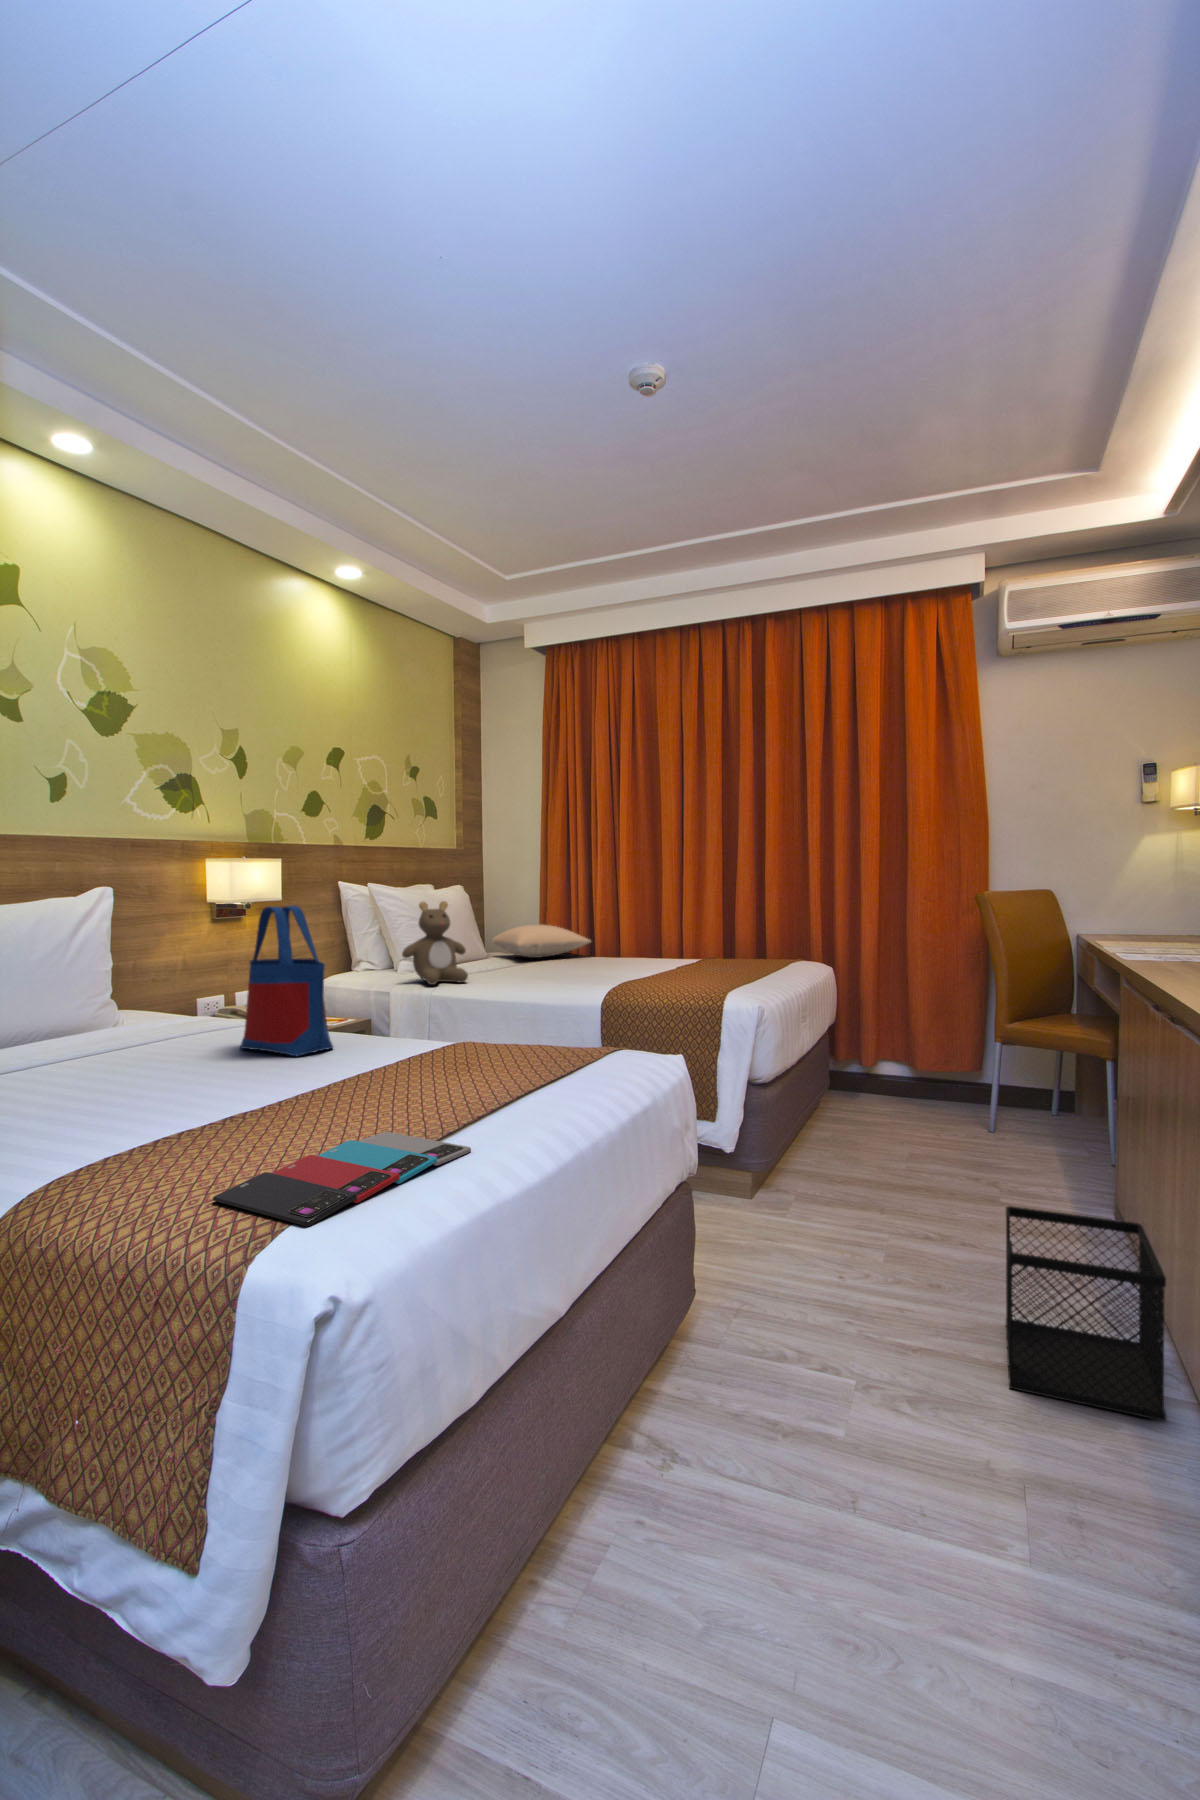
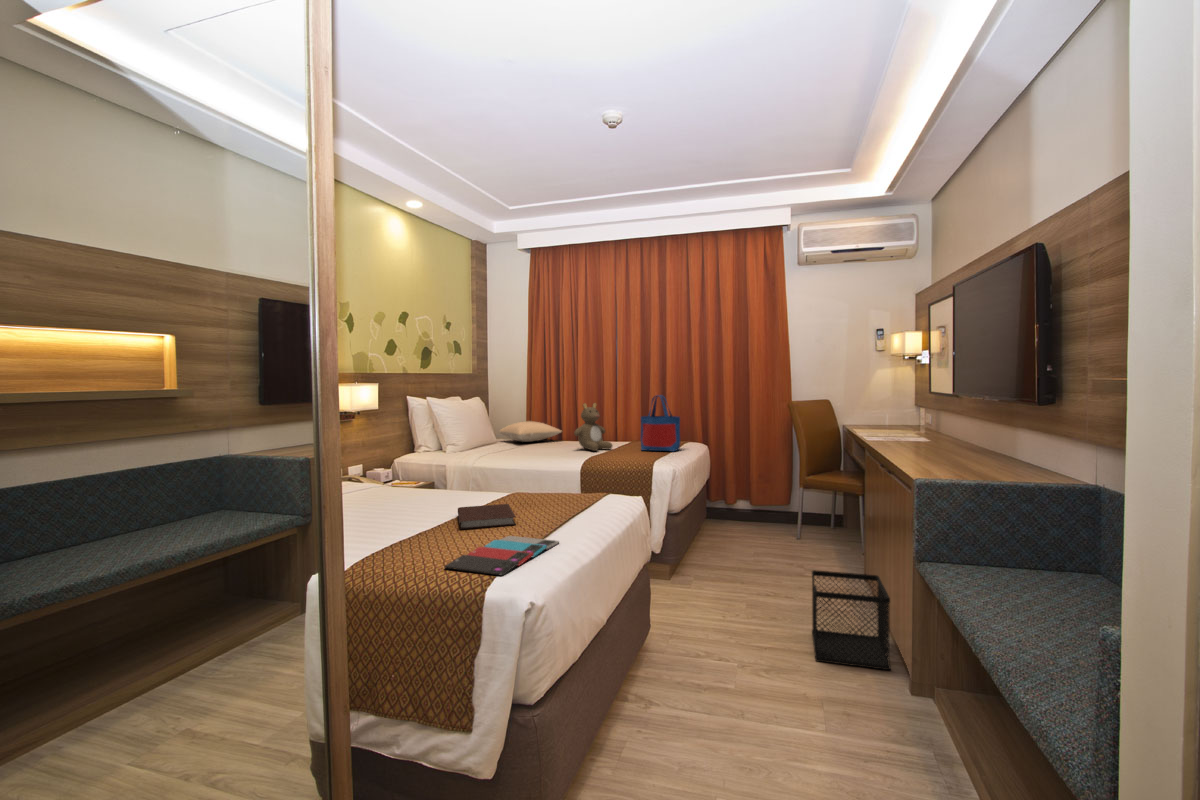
teddy bear: present [402,901,468,985] -> present [574,403,612,451]
tote bag: present [240,906,333,1057] -> present [641,395,680,451]
notebook: none [313,1066,426,1114] -> present [458,504,516,529]

